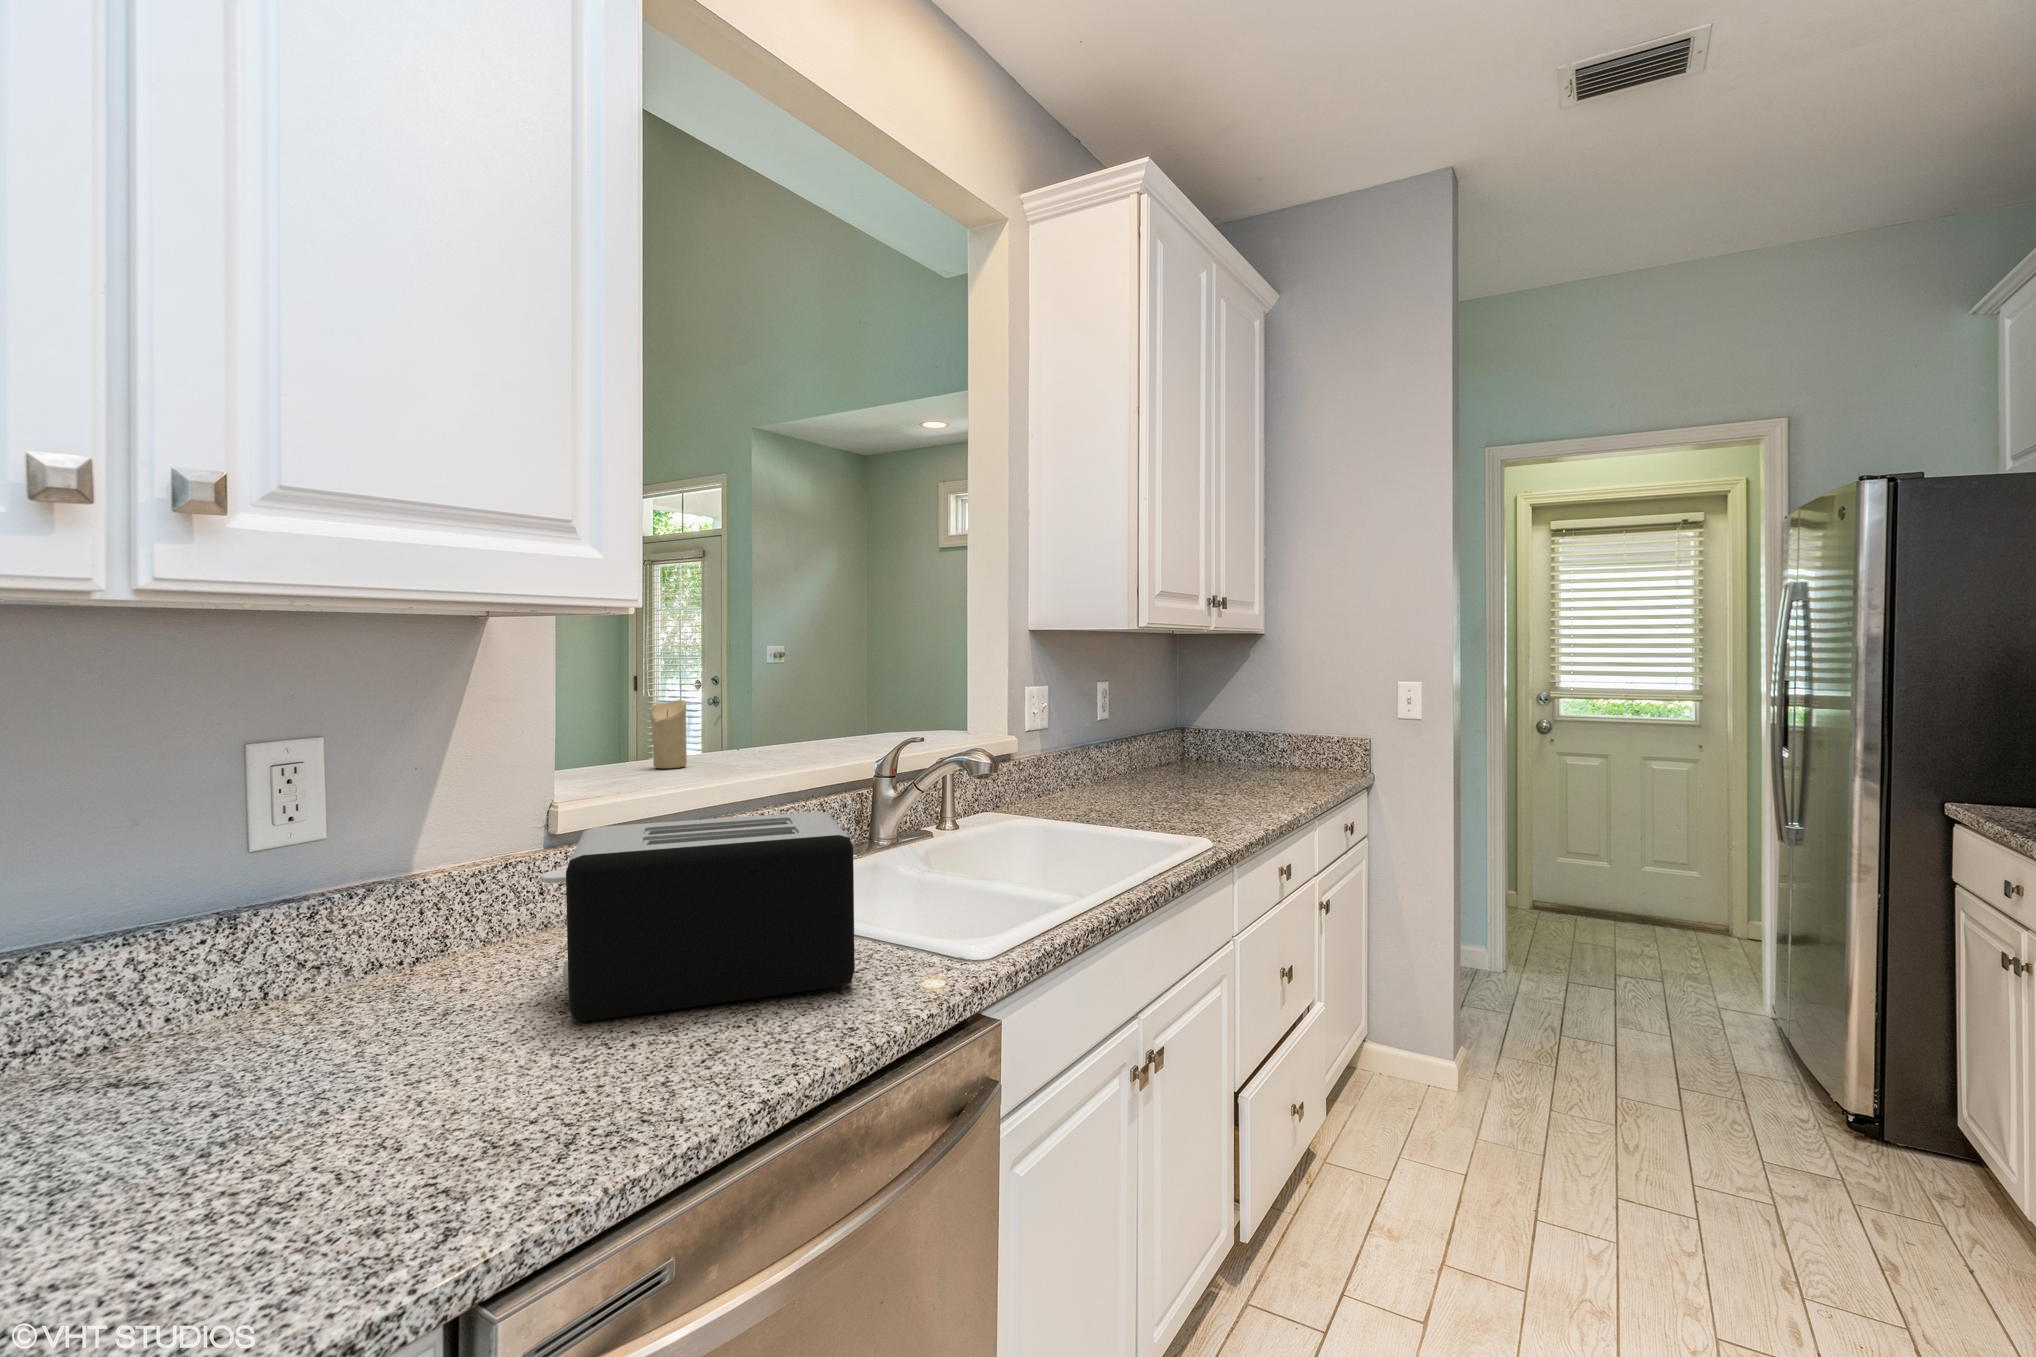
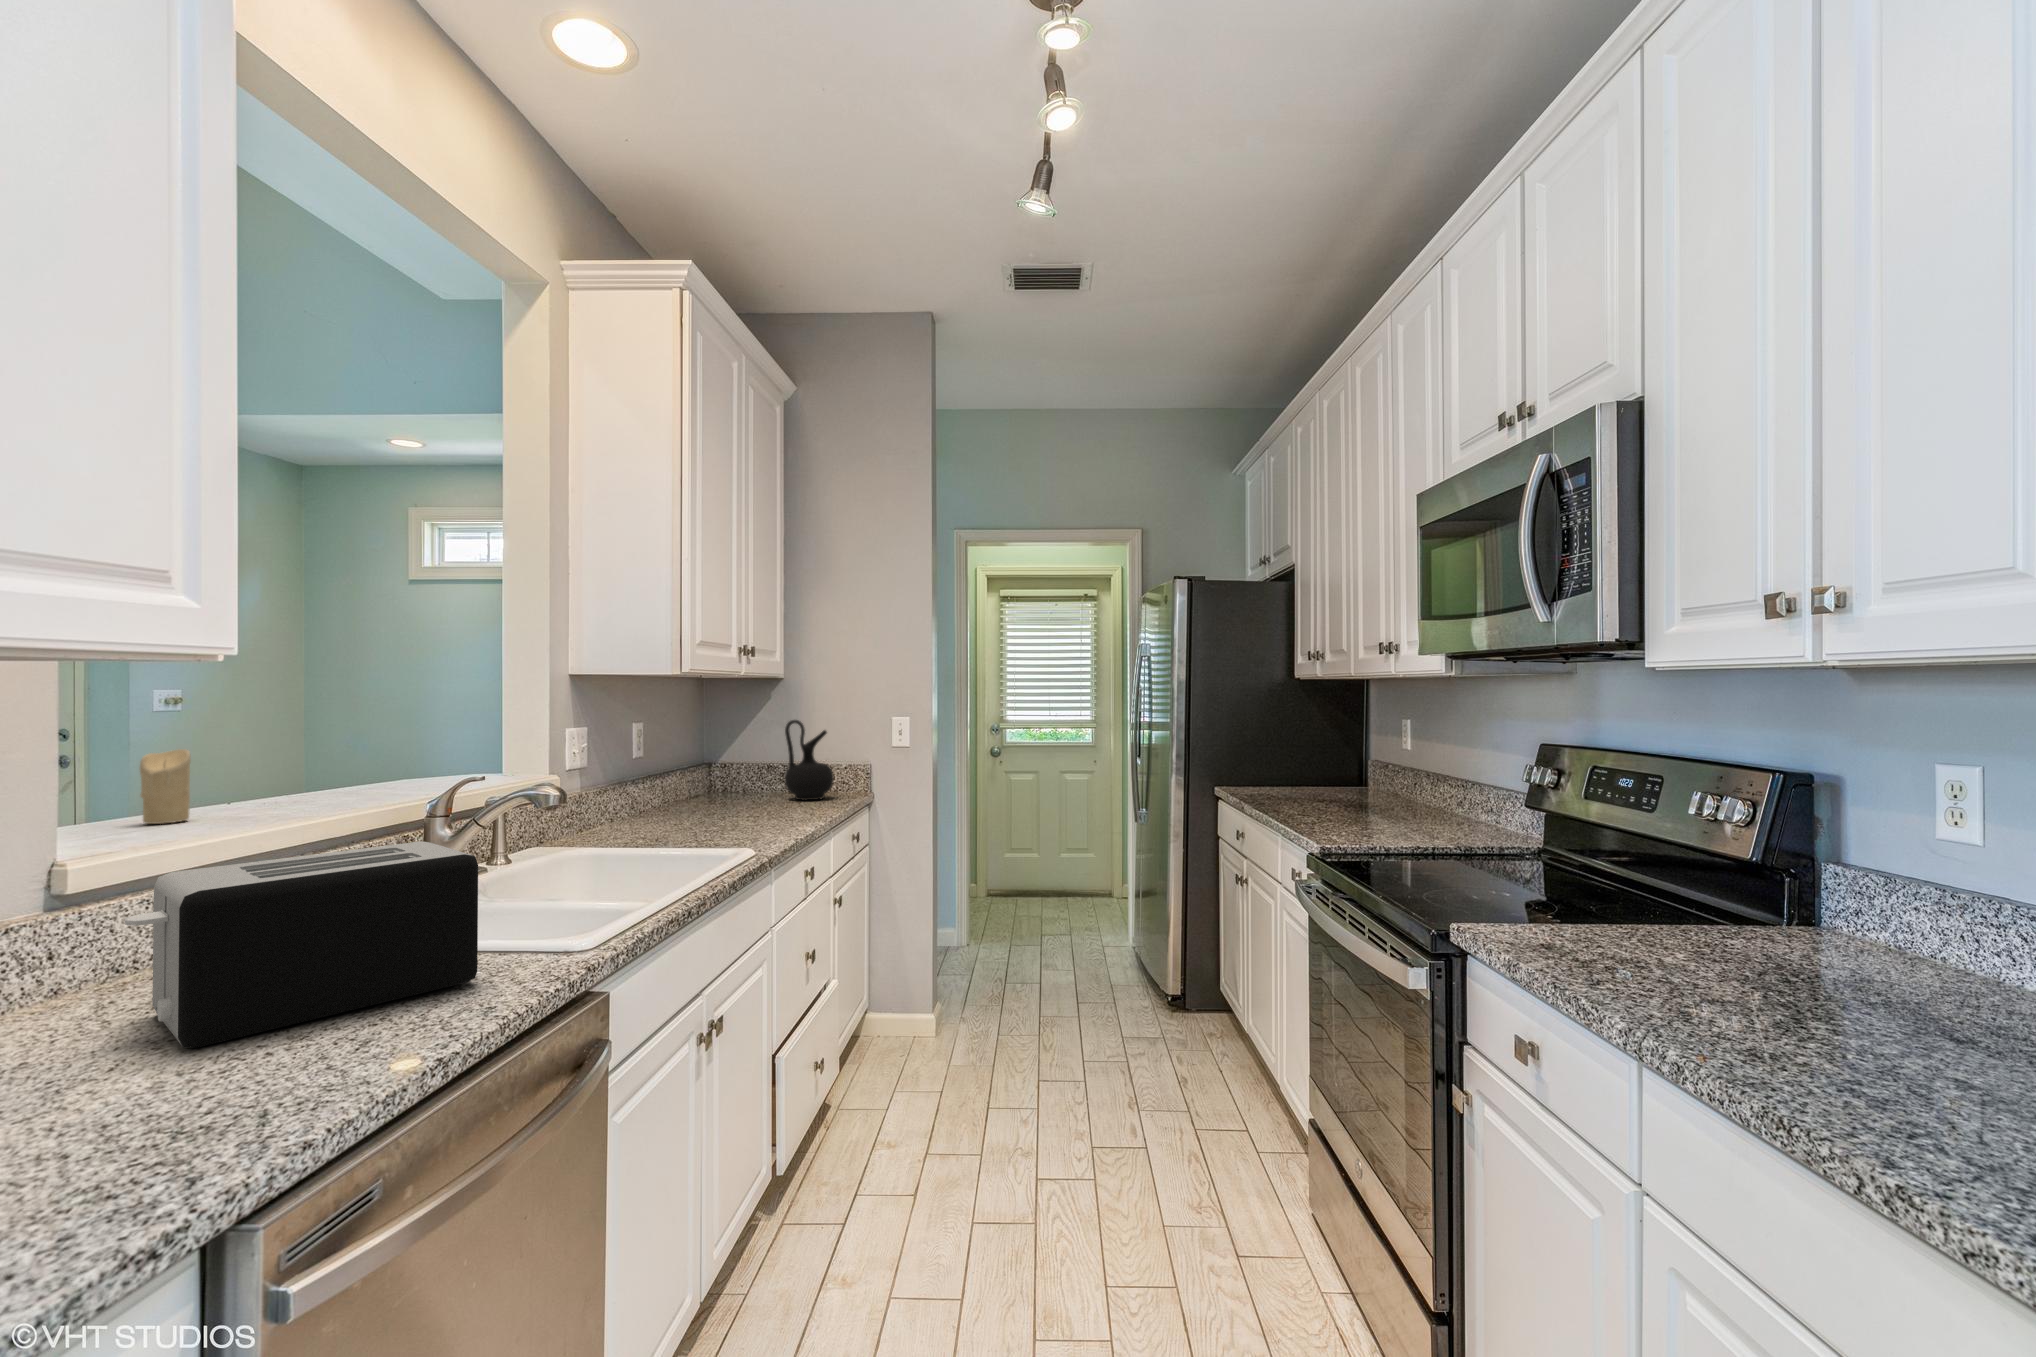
ceramic jug: none [1261,681,1320,779] -> present [785,720,834,800]

